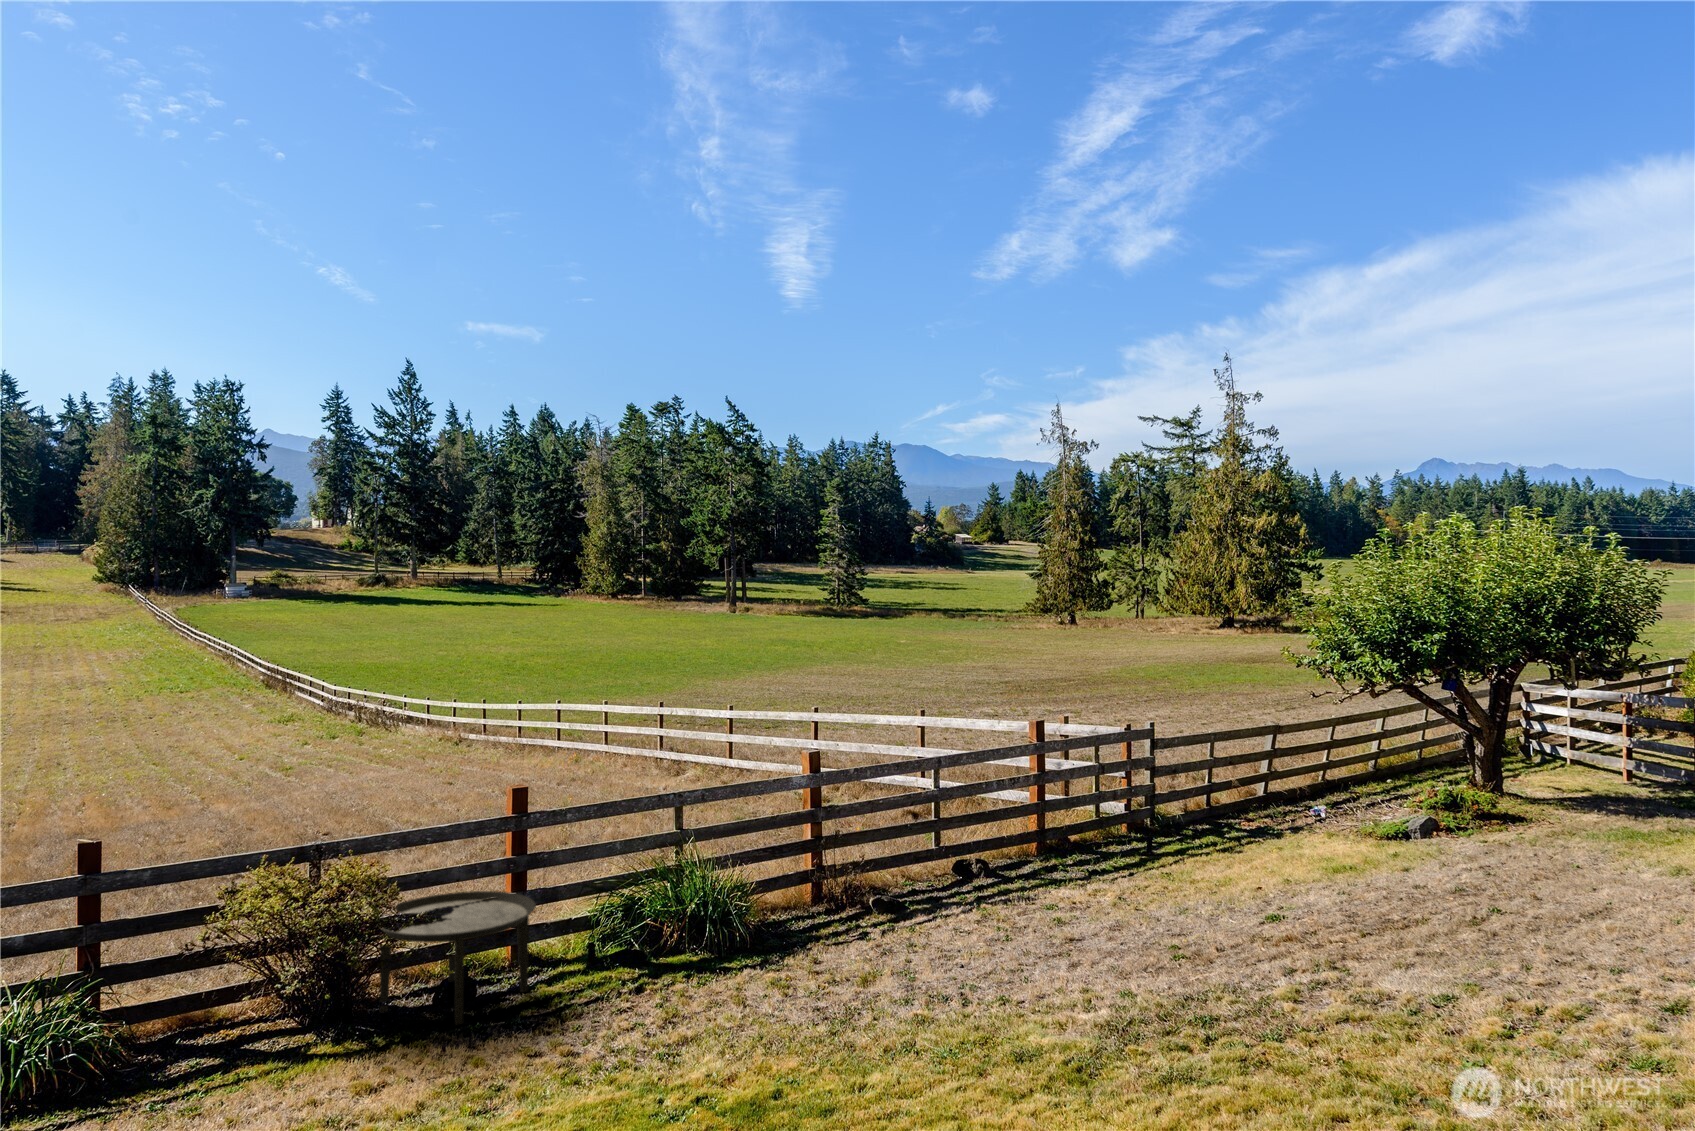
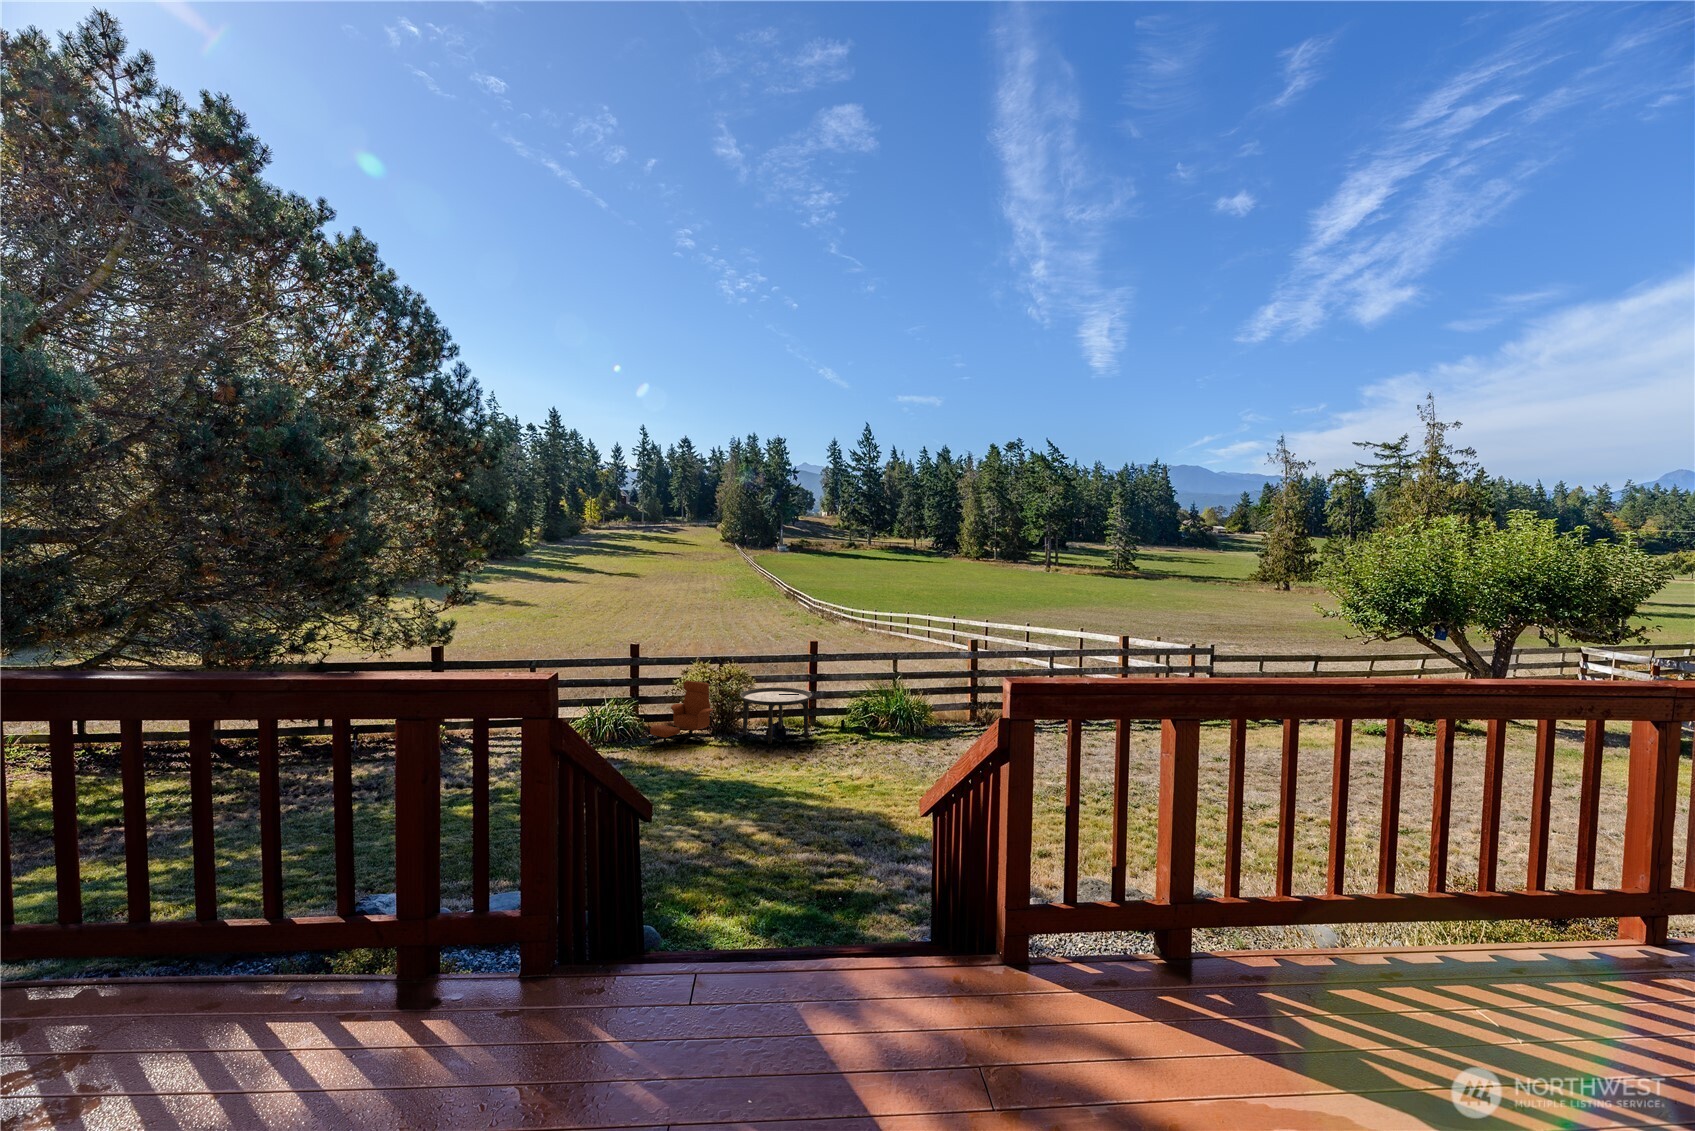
lounge chair: none [158,910,314,1097] -> present [650,681,713,750]

